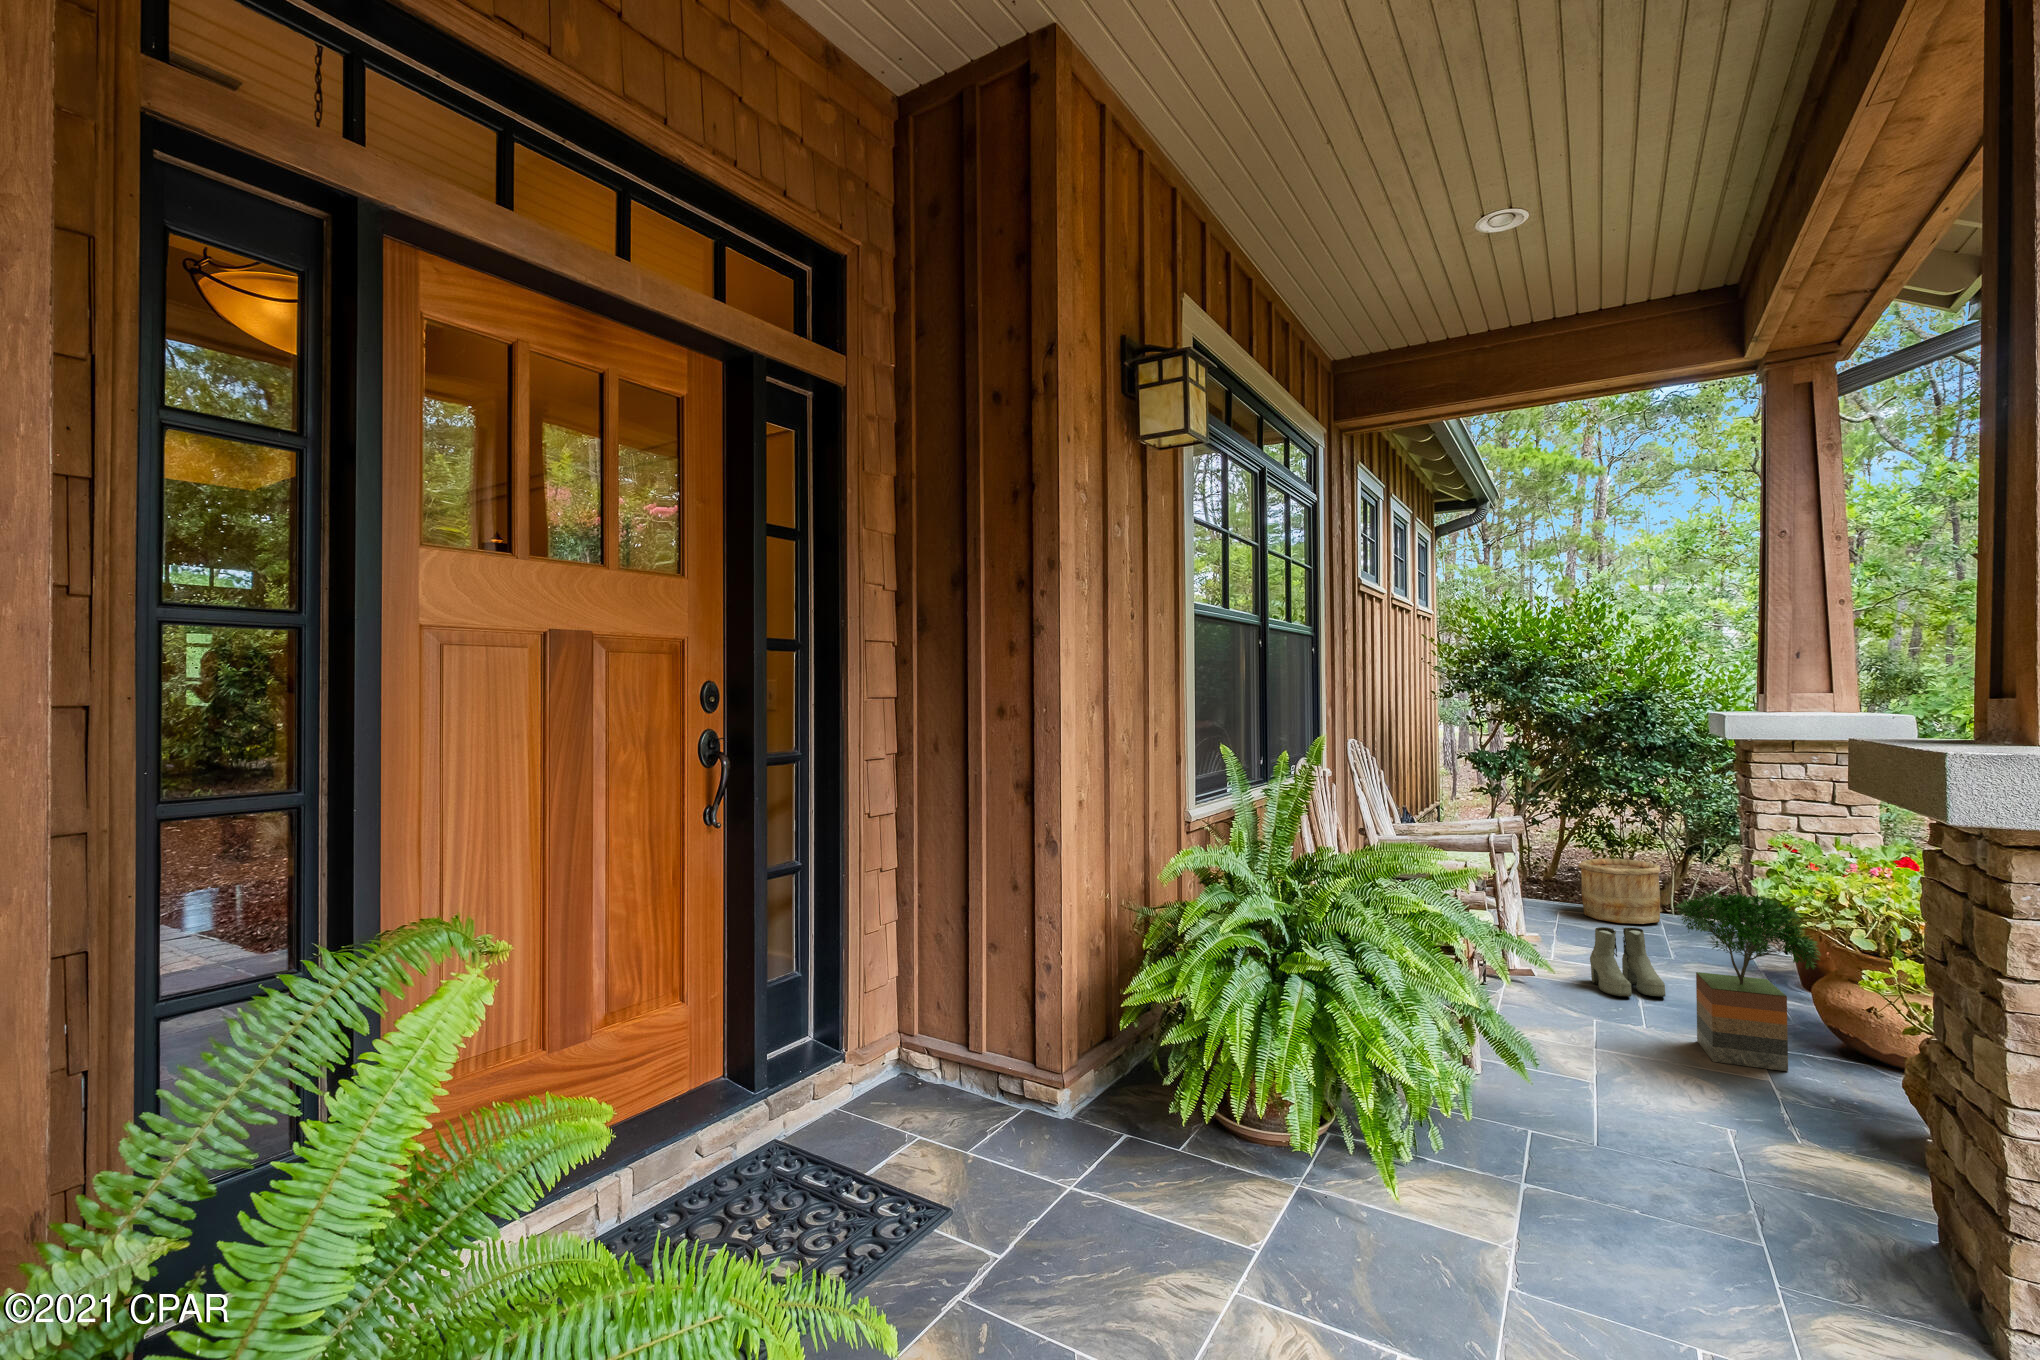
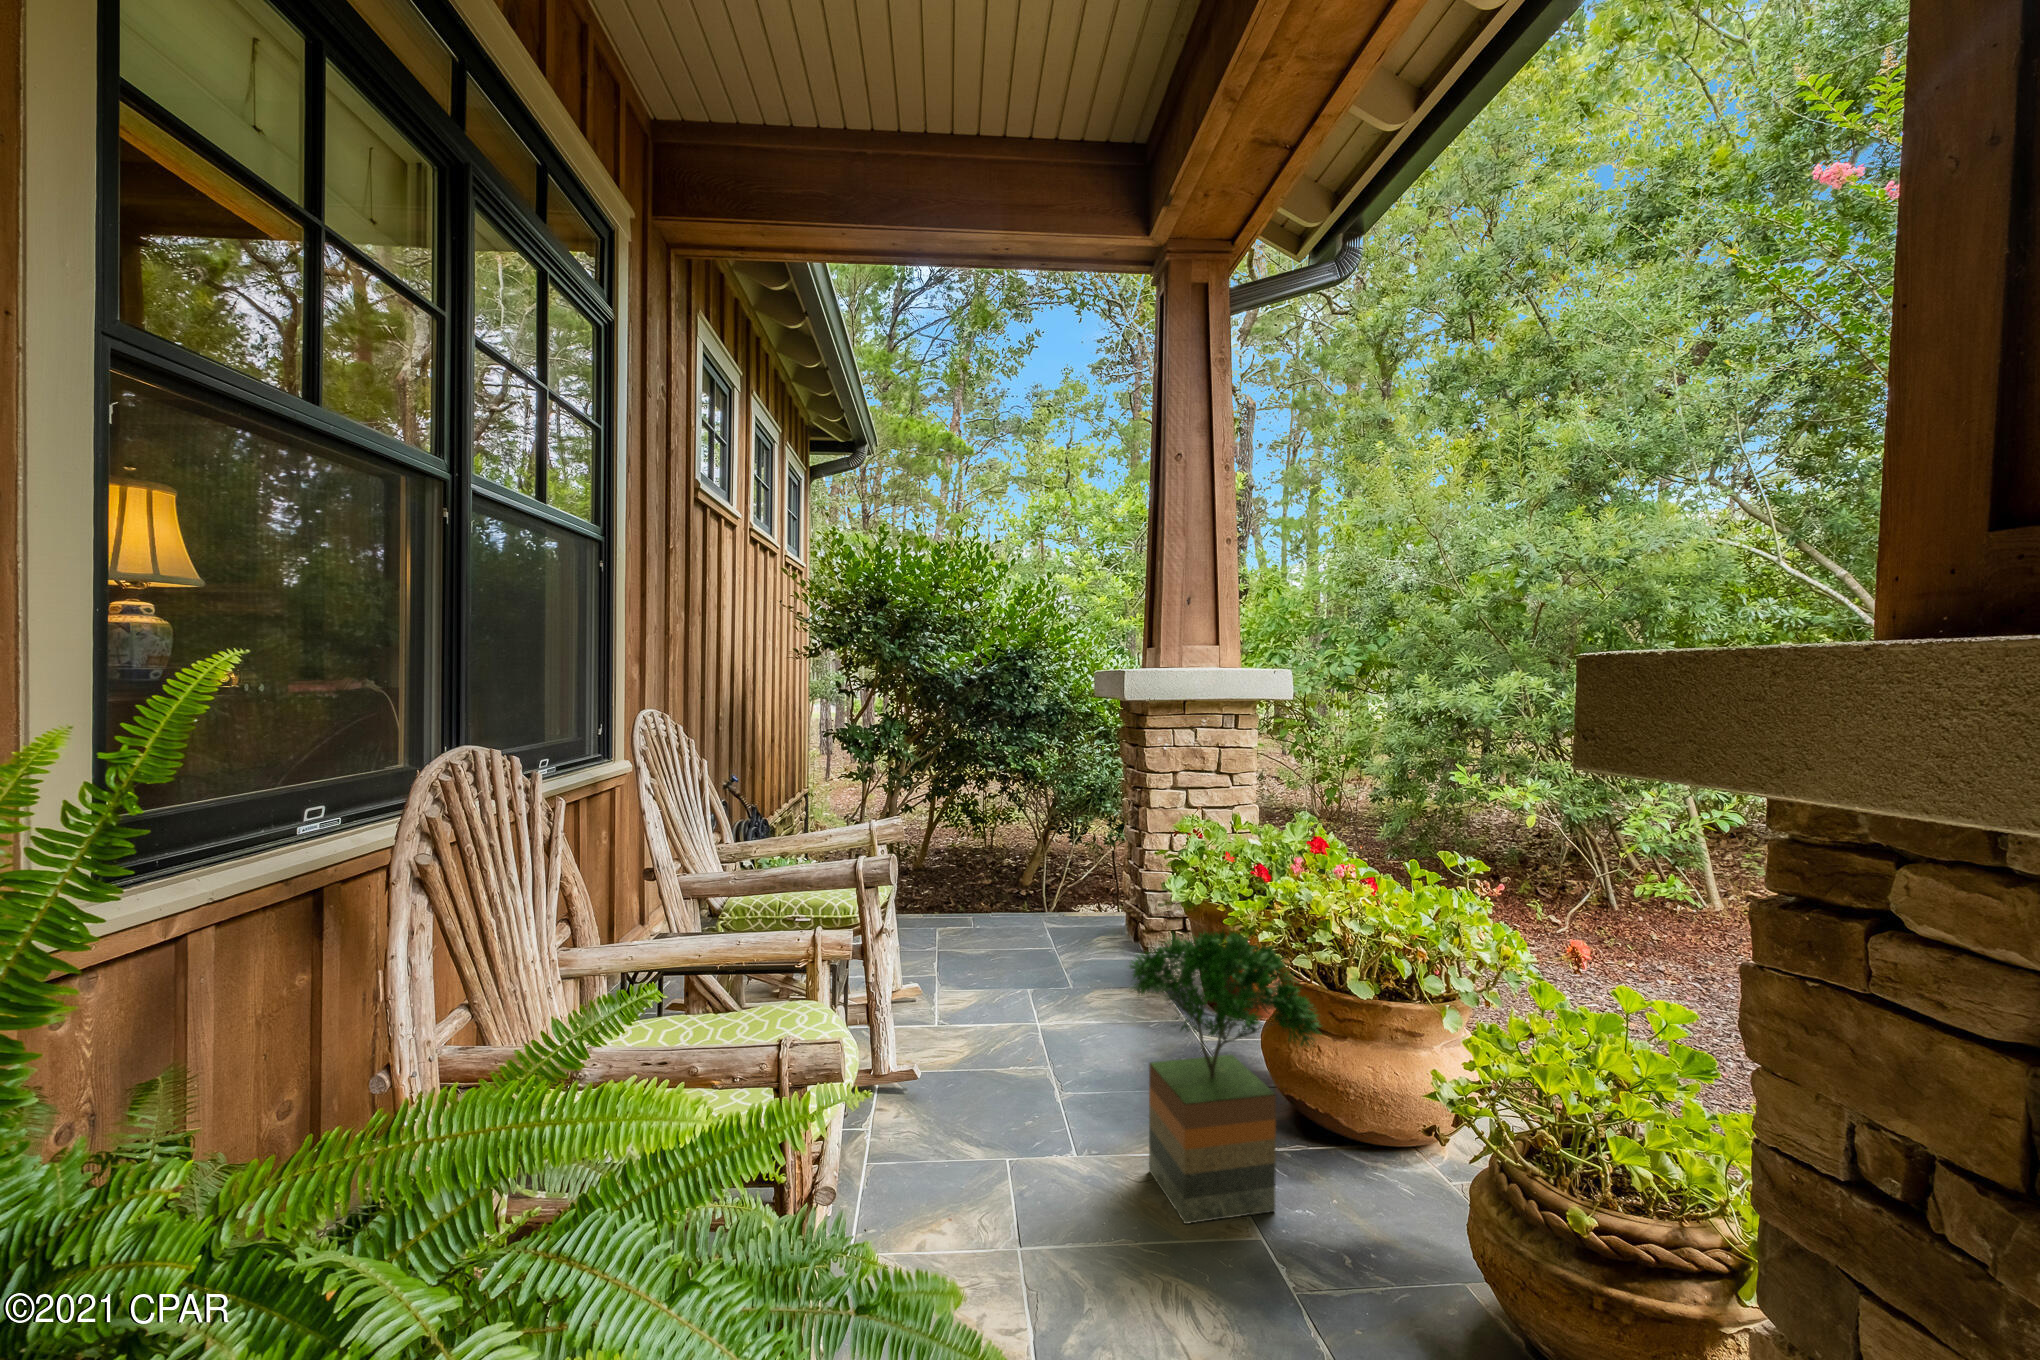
wooden bucket: present [1578,858,1660,924] -> none [961,851,1047,934]
boots: present [1590,927,1666,997] -> none [991,970,1086,1088]

